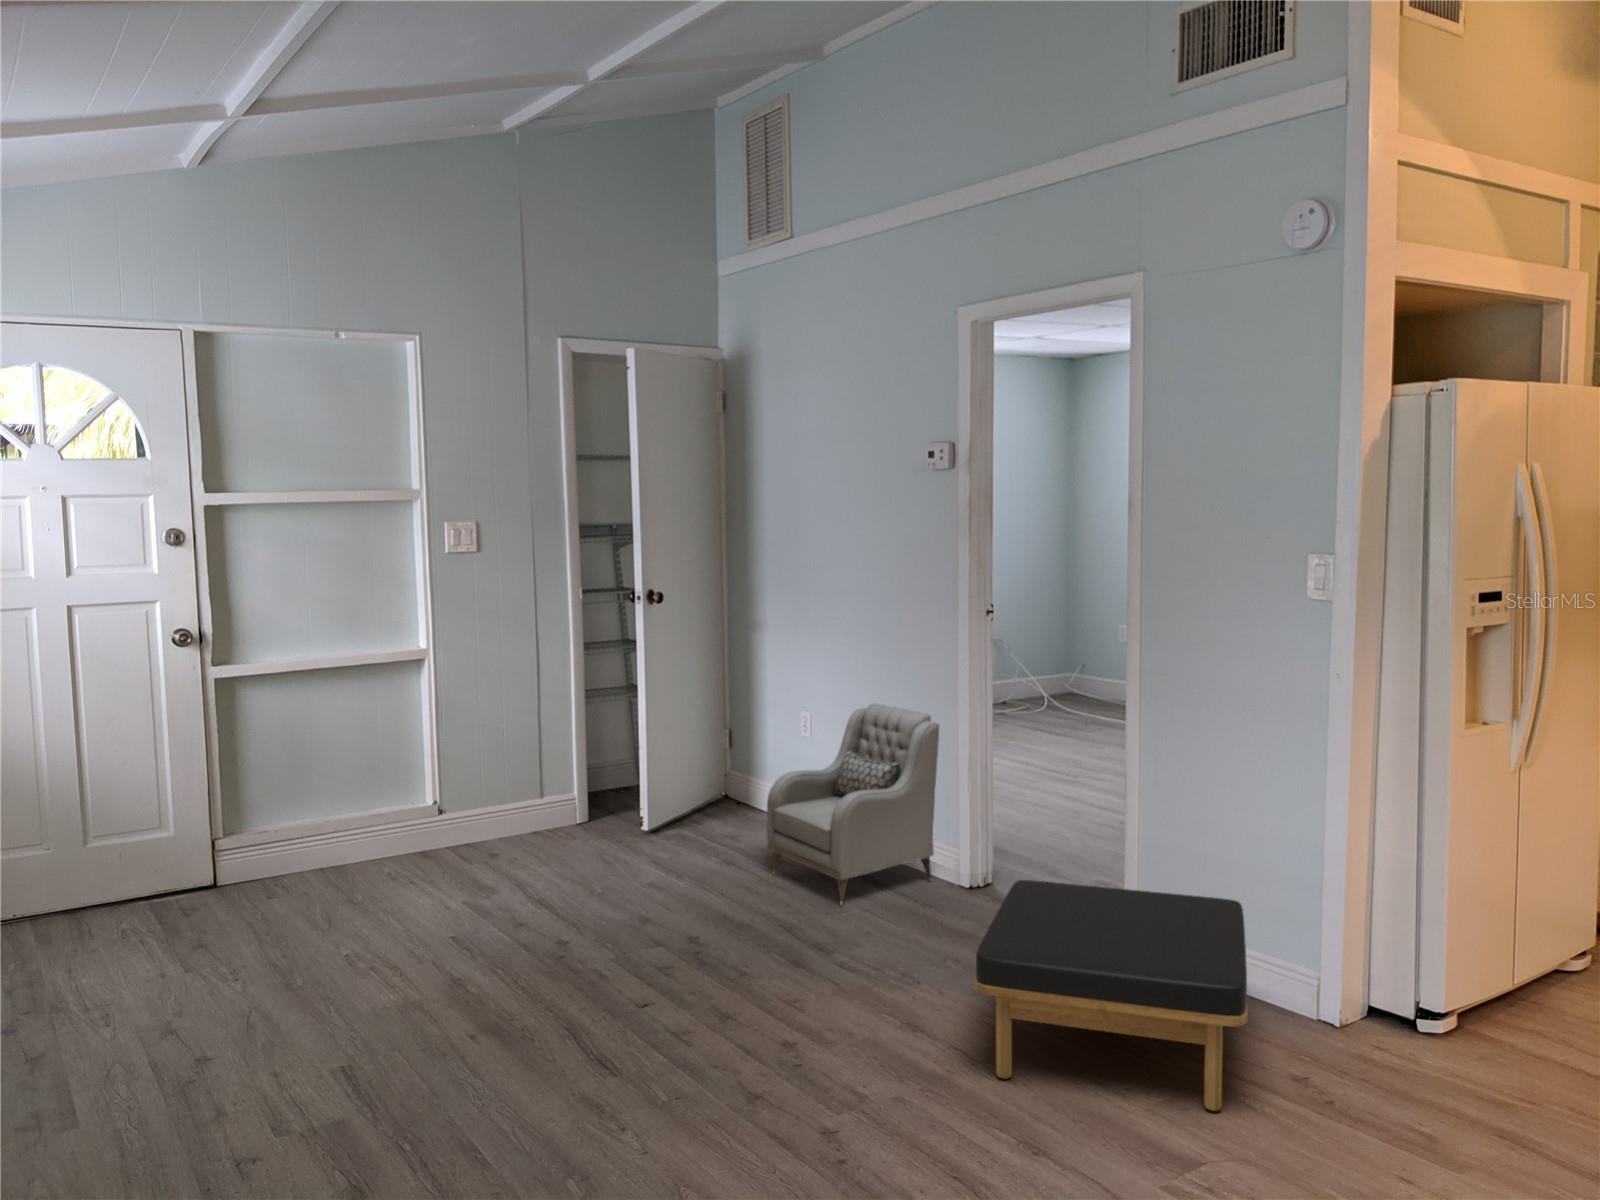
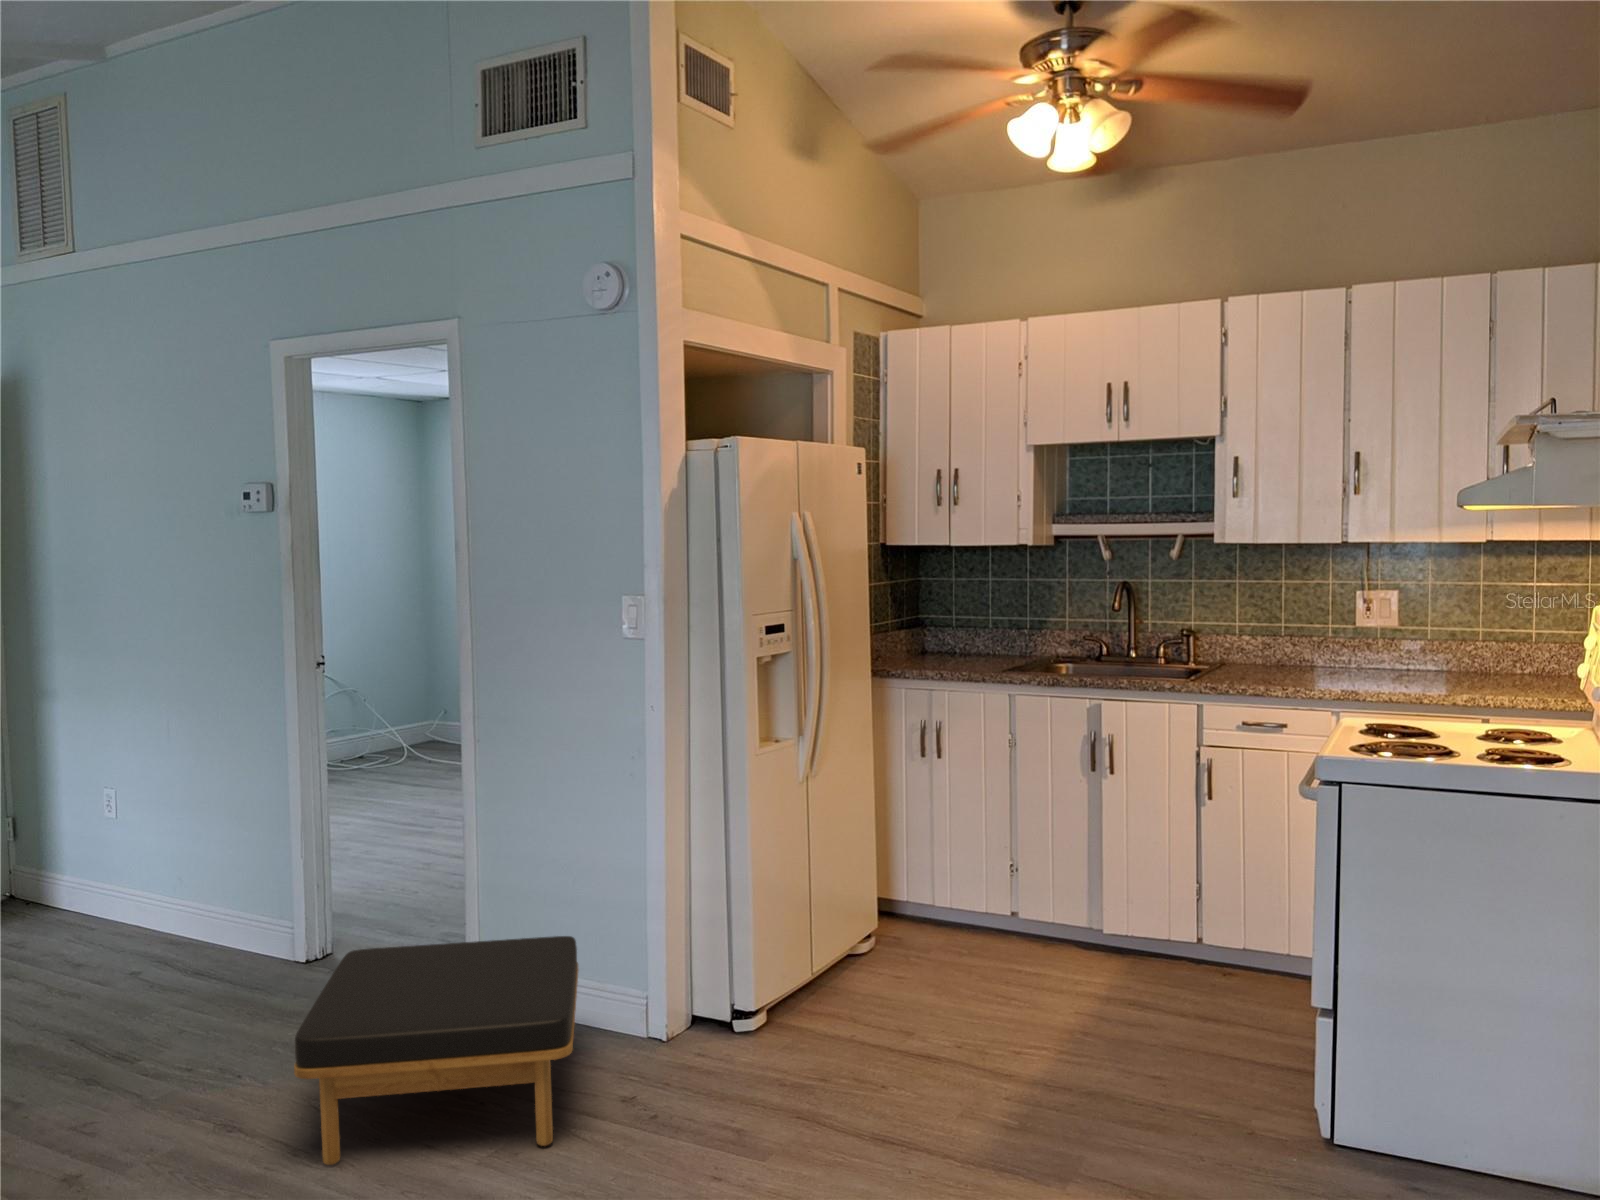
armchair: present [767,703,939,906] -> none [47,722,265,1015]

